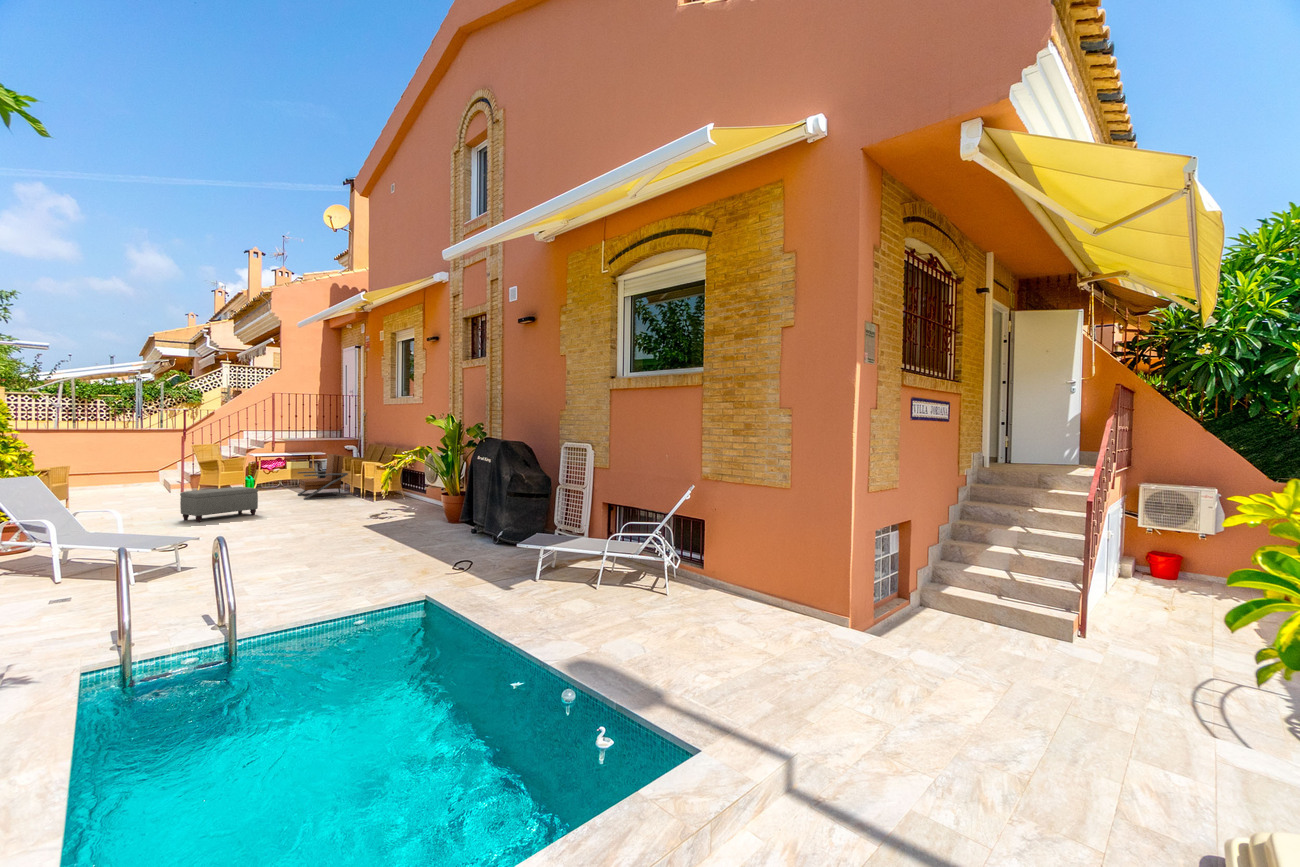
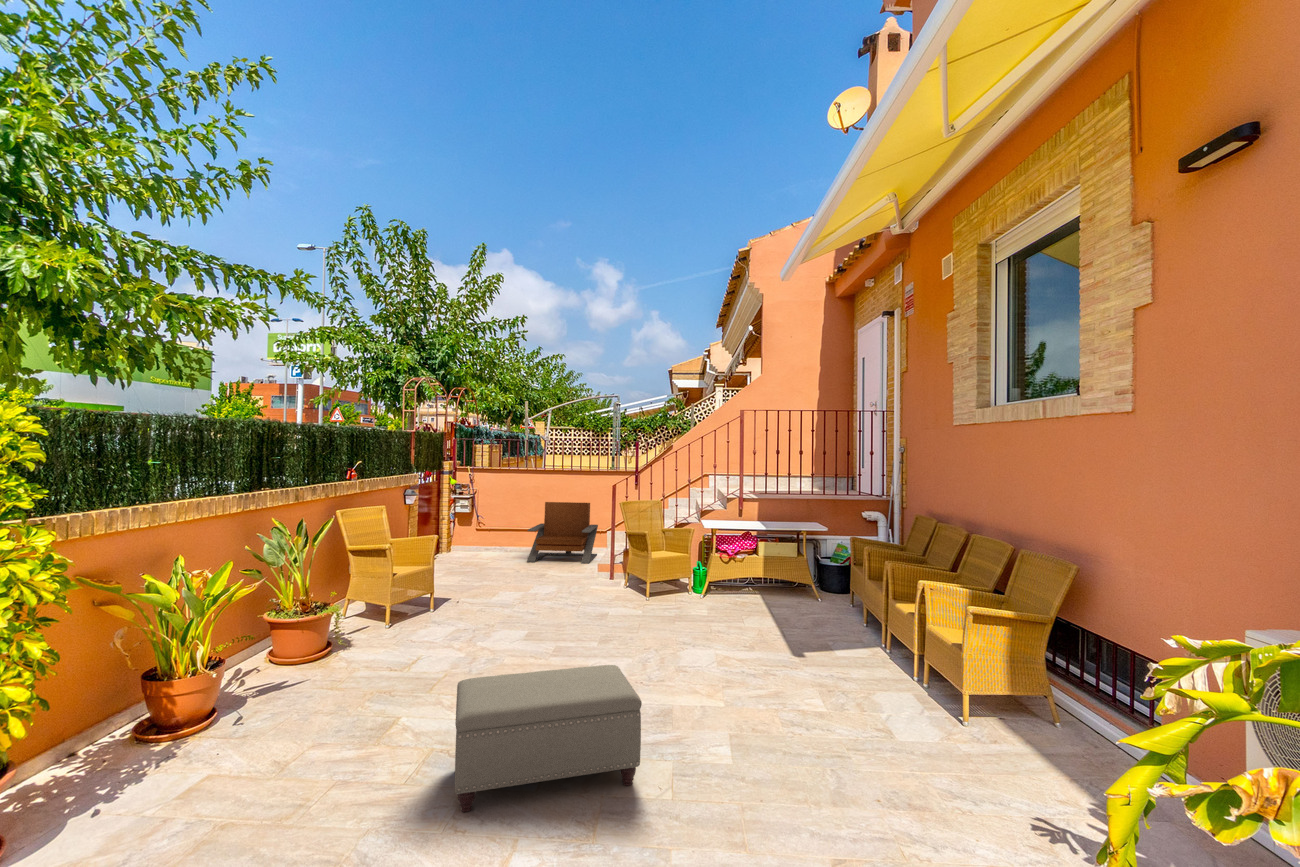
lounge chair: present [298,454,348,500] -> present [527,502,598,564]

